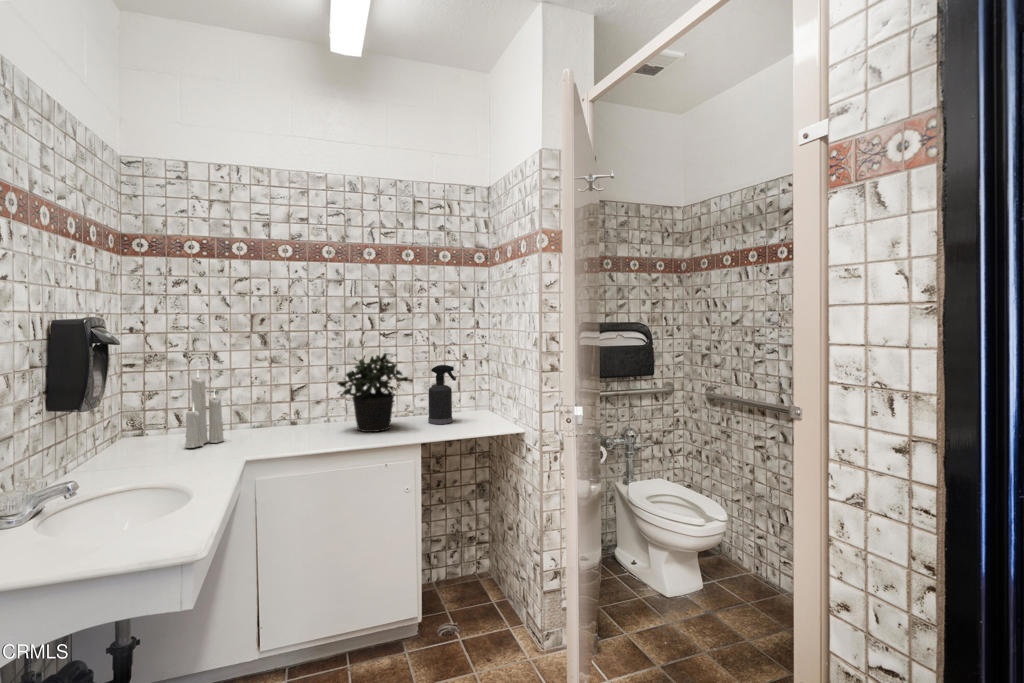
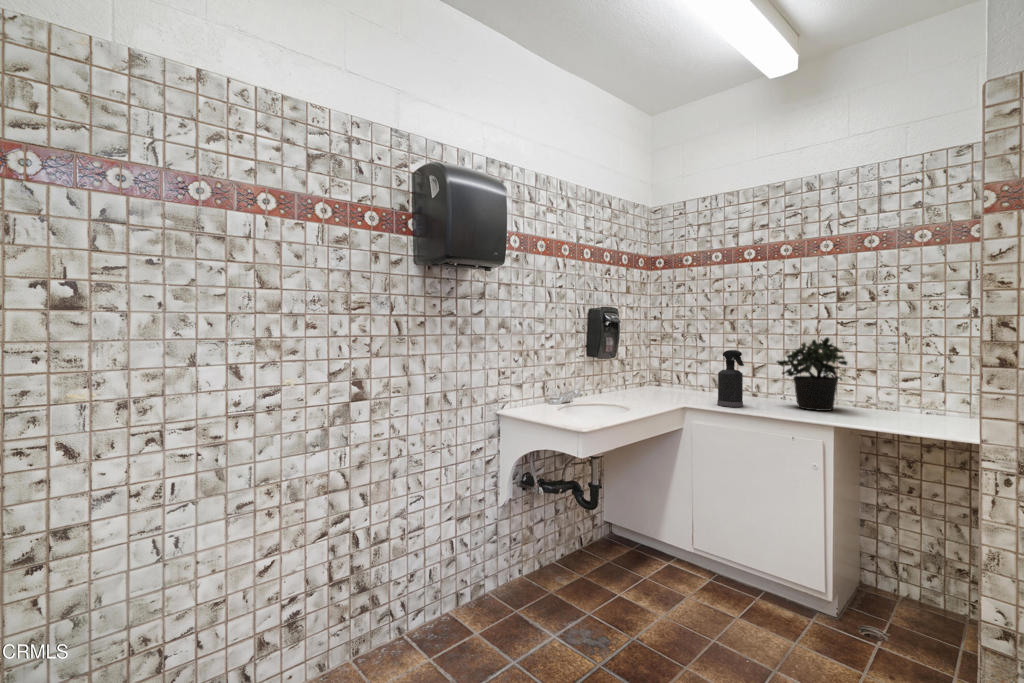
spray bottle: present [428,365,456,424] -> present [717,350,744,407]
candle: present [185,374,224,448] -> none [663,340,690,396]

